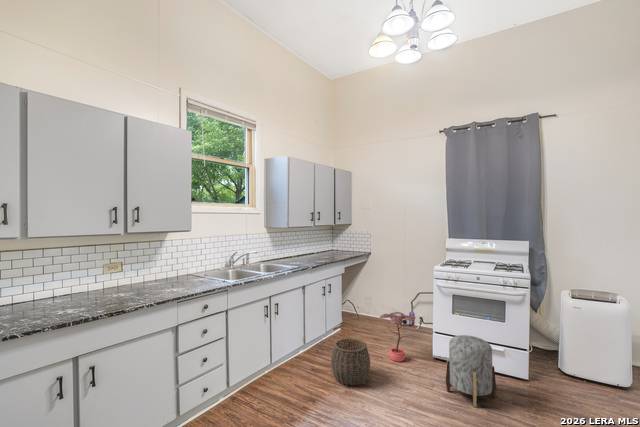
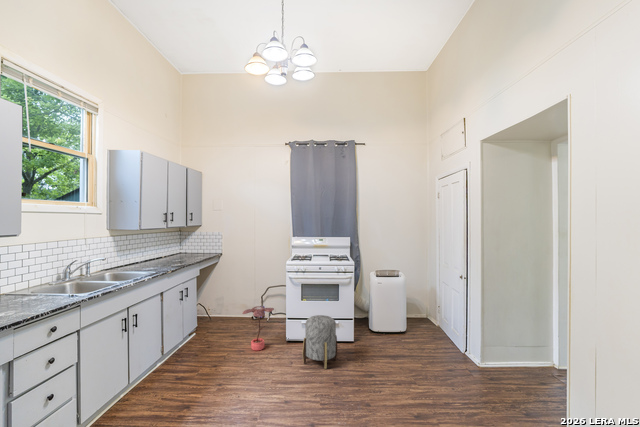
woven basket: present [331,338,370,386] -> none [200,337,240,383]

